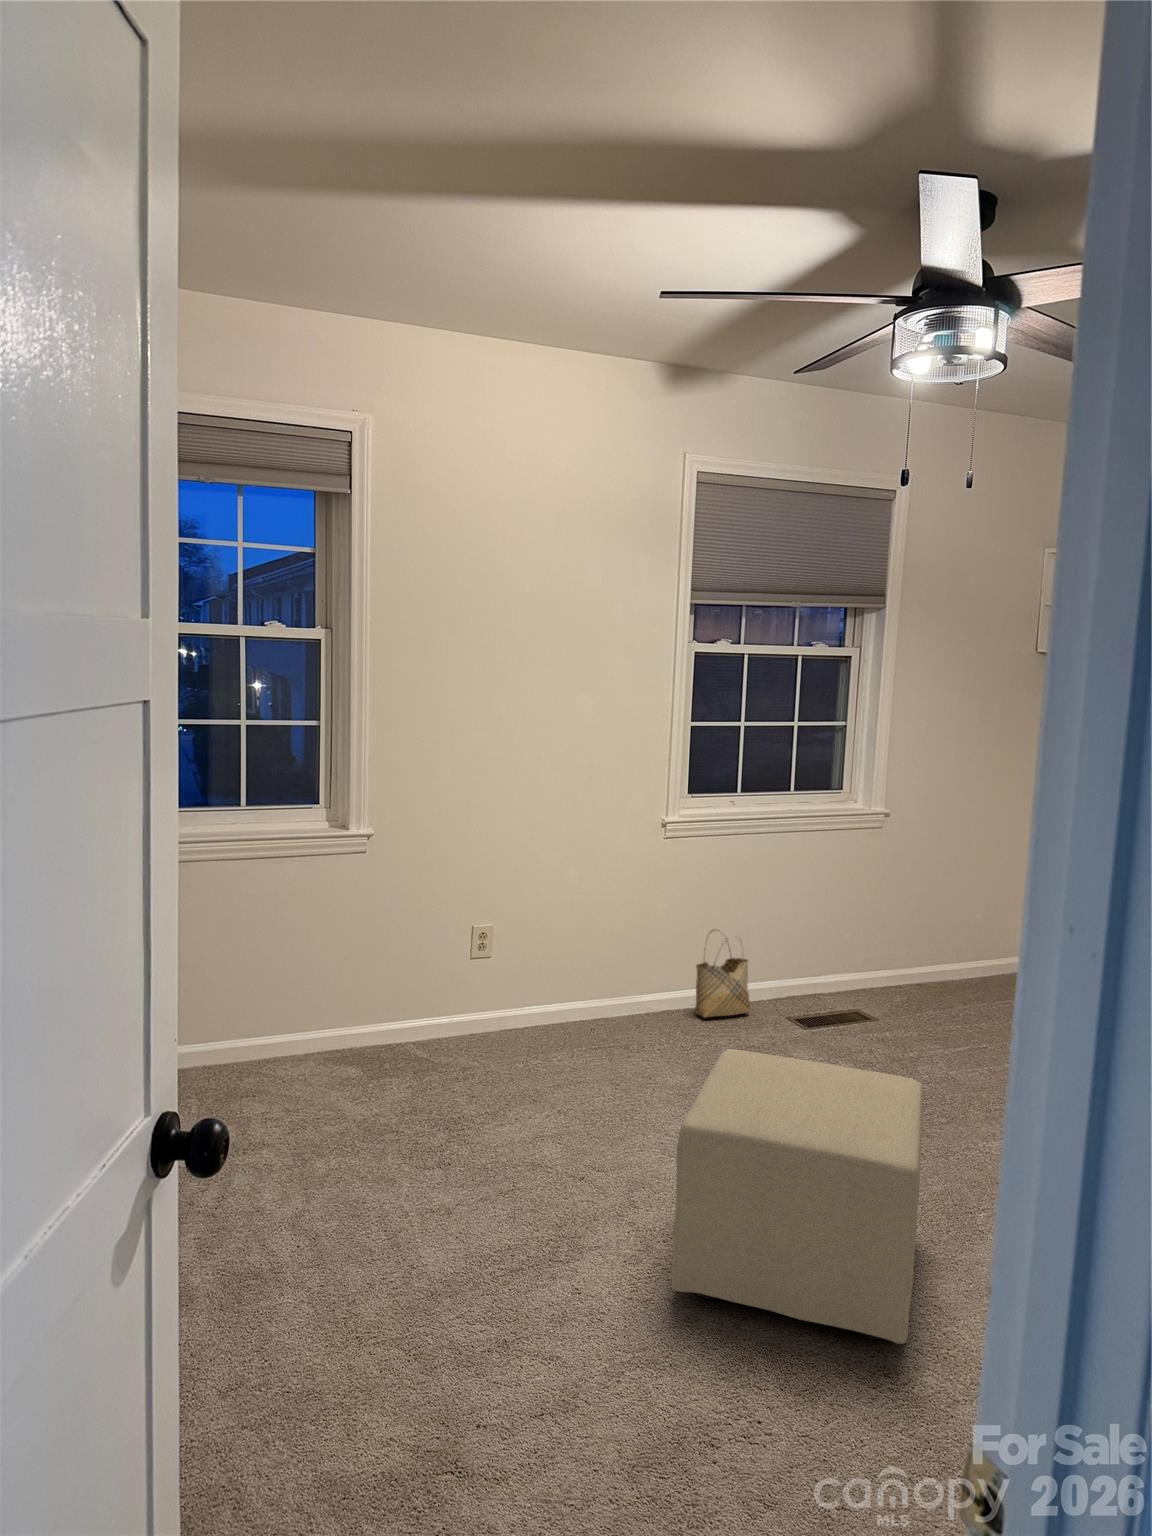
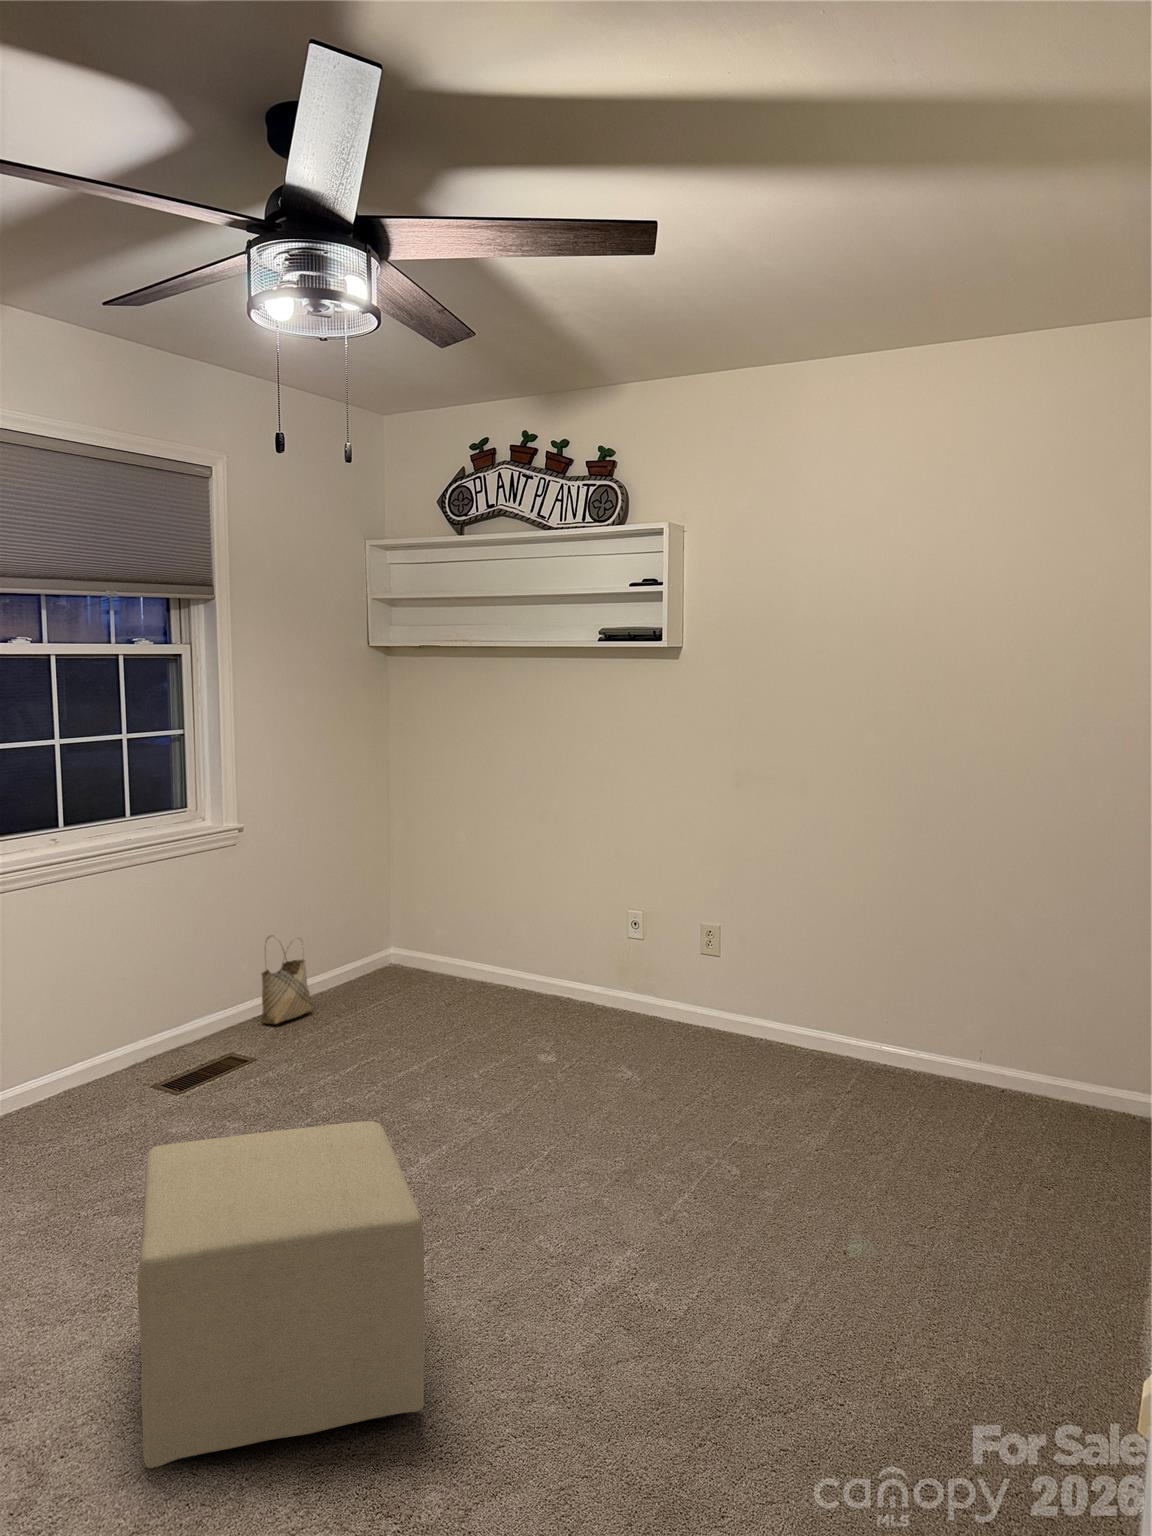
woven basket: present [695,930,750,1017] -> present [262,936,312,1024]

